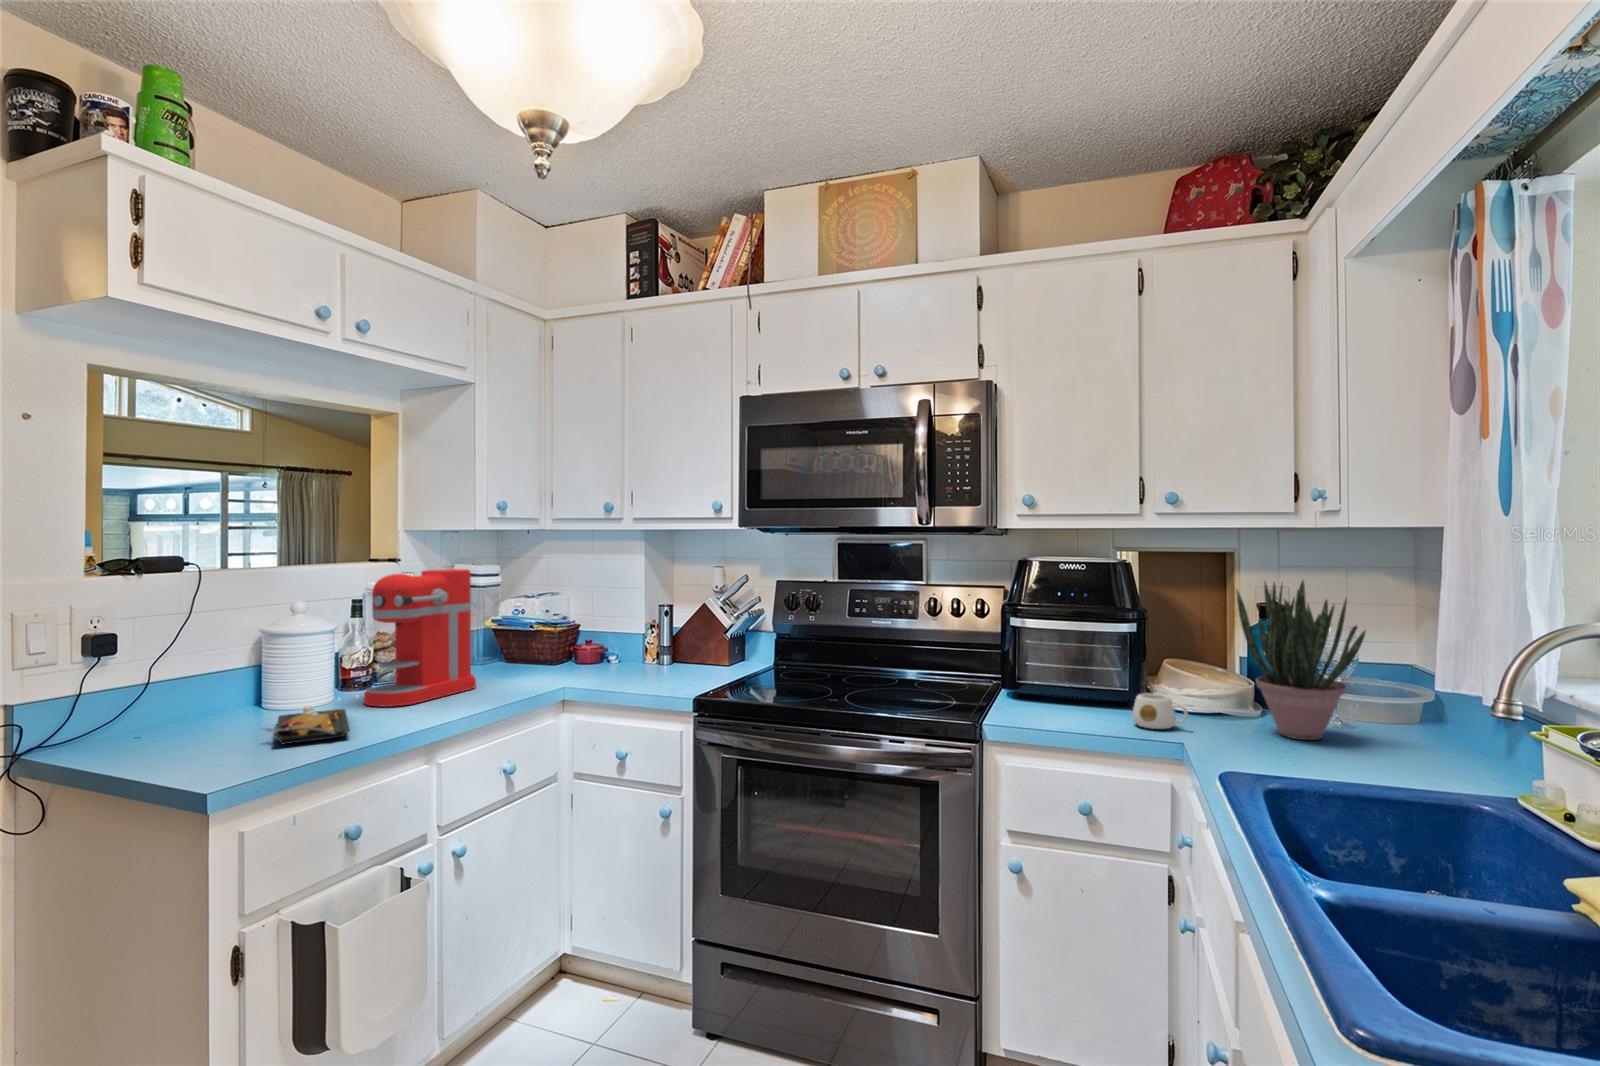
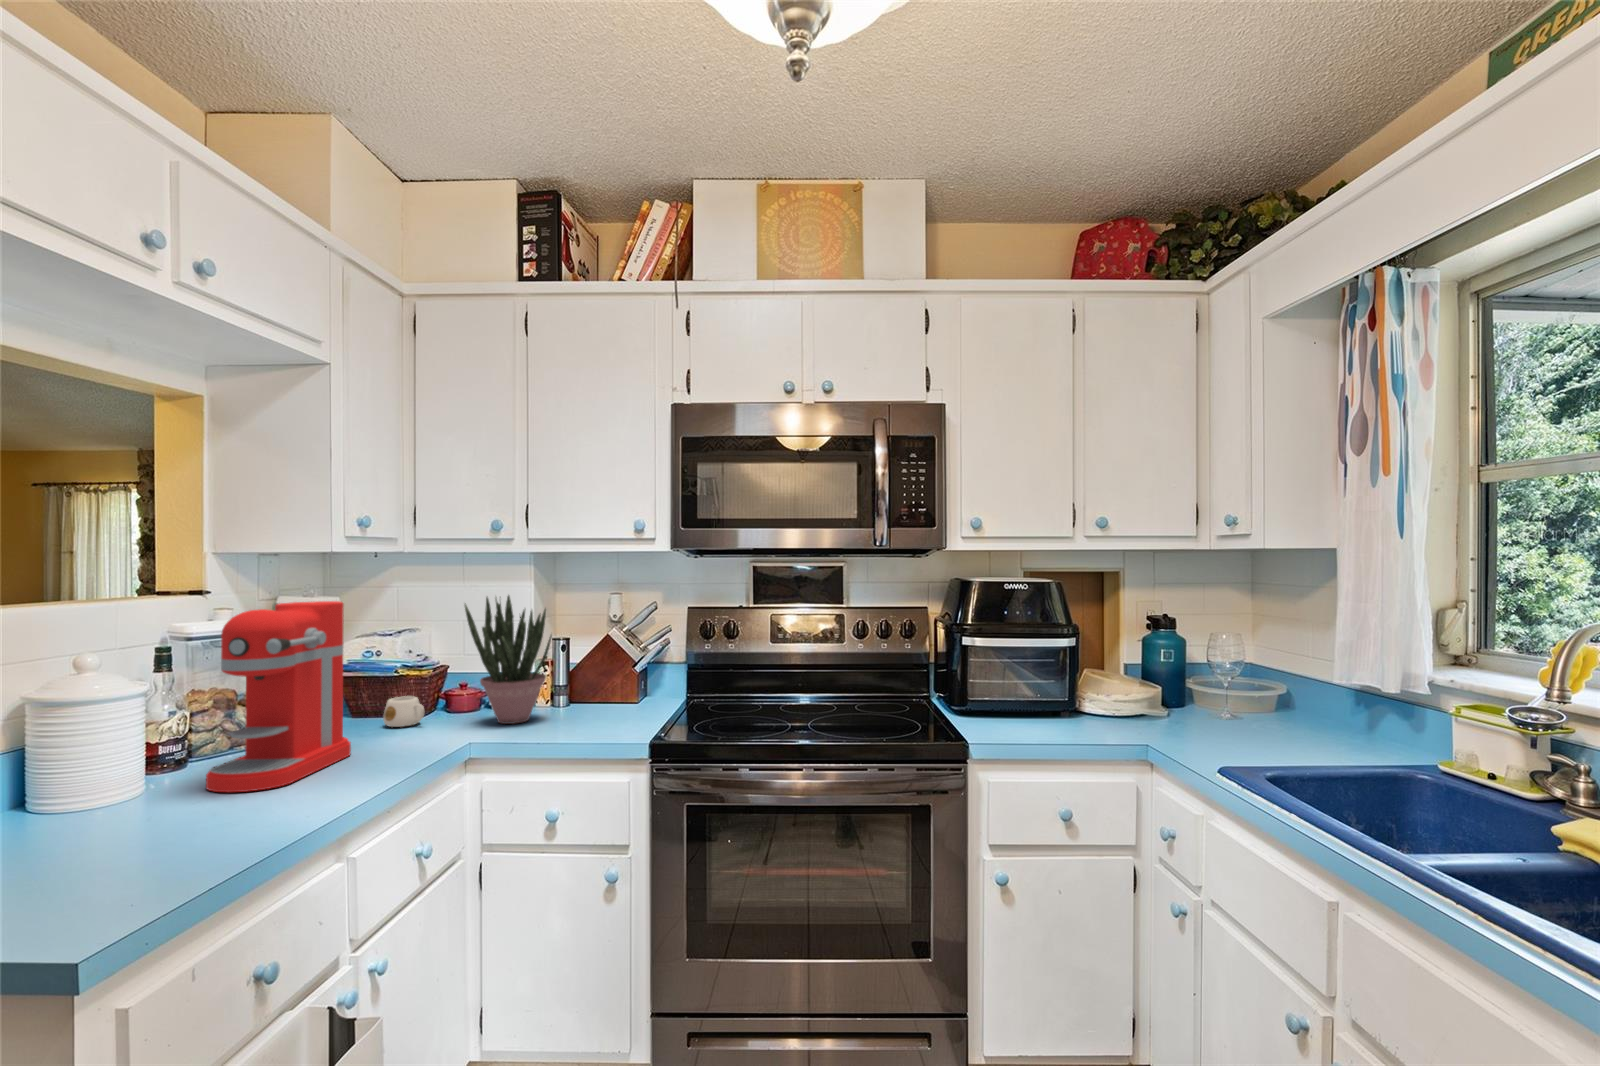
potted plant: present [1236,581,1366,740] -> present [465,595,552,724]
mug: present [1132,693,1188,729] -> present [383,696,424,727]
plate: present [264,706,350,744] -> none [102,800,260,863]

